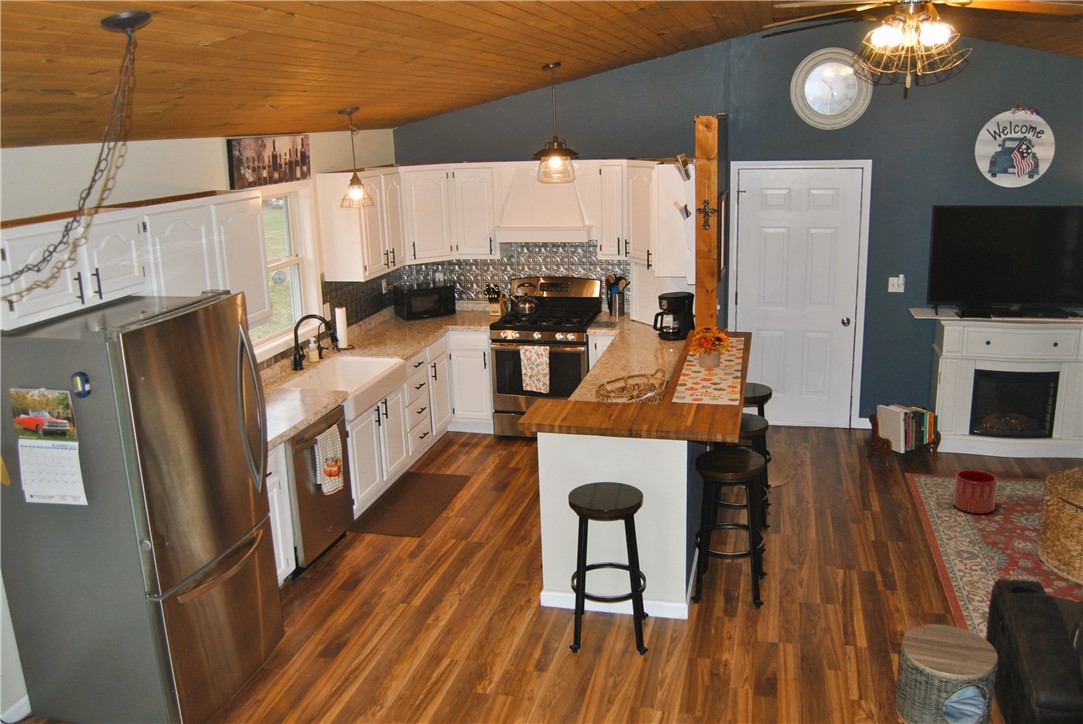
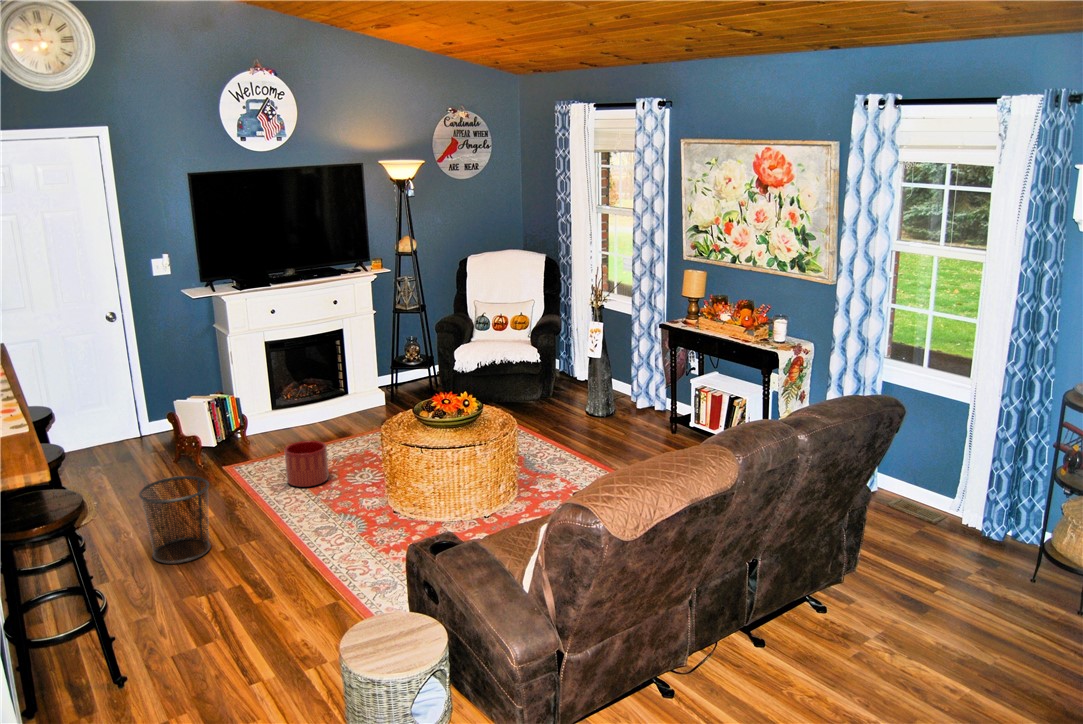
waste bin: none [816,470,871,540] -> present [139,476,211,564]

